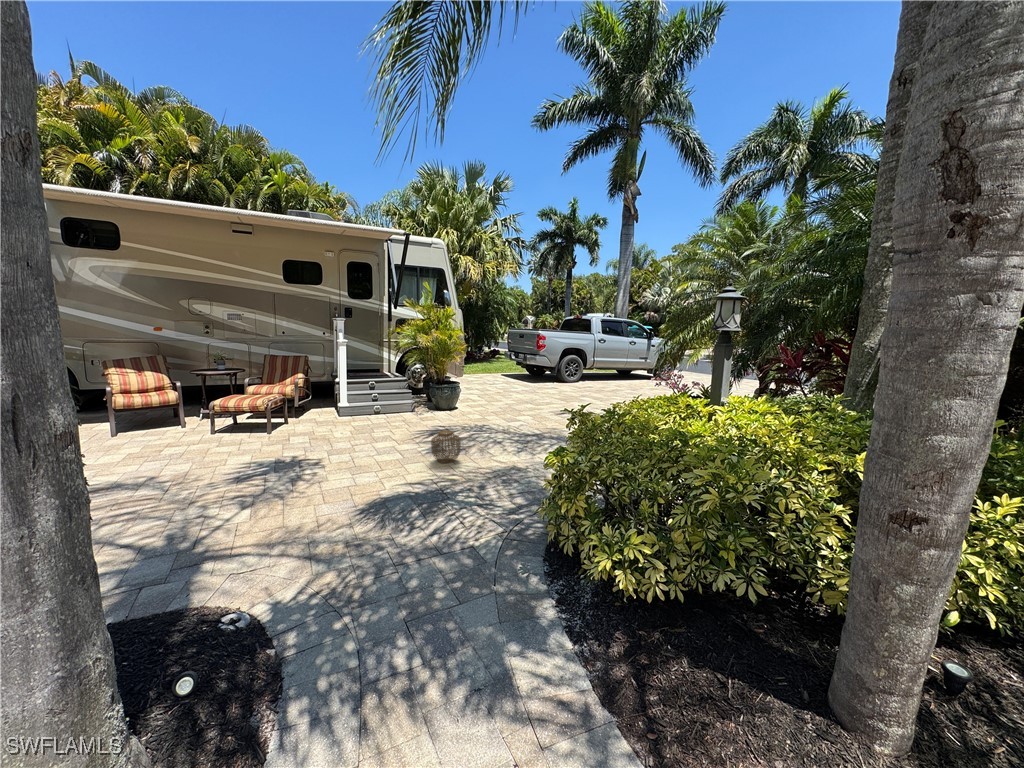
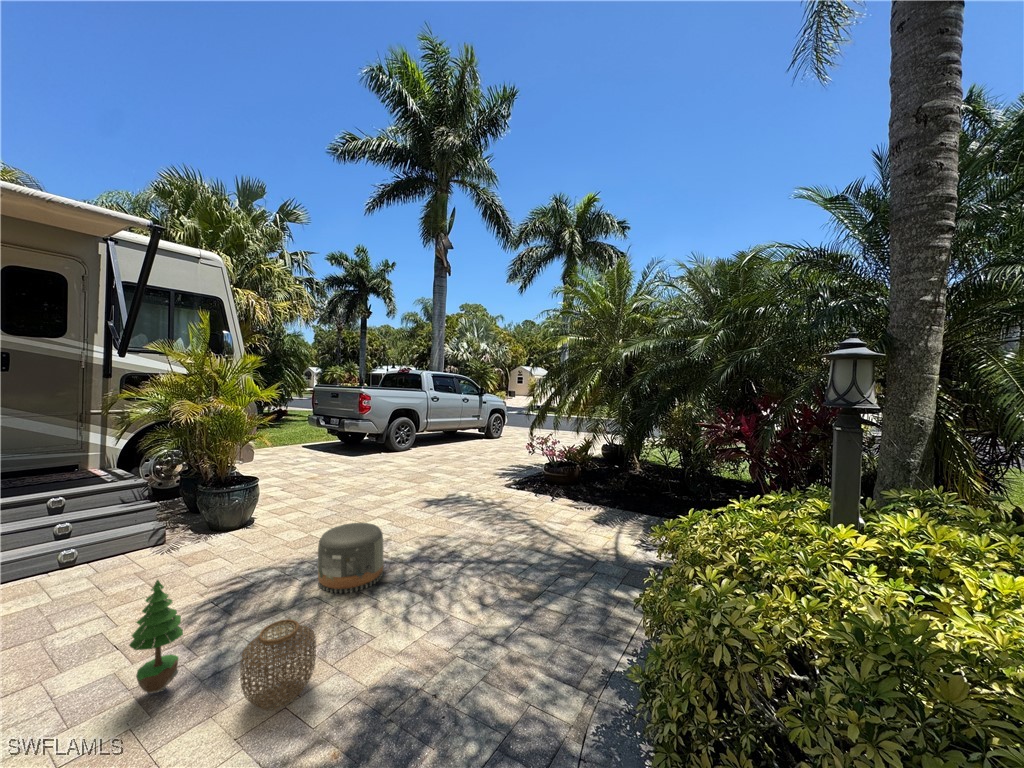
potted tree: none [396,405,414,452] -> present [129,579,183,694]
pouf: none [477,407,512,441] -> present [318,523,383,593]

